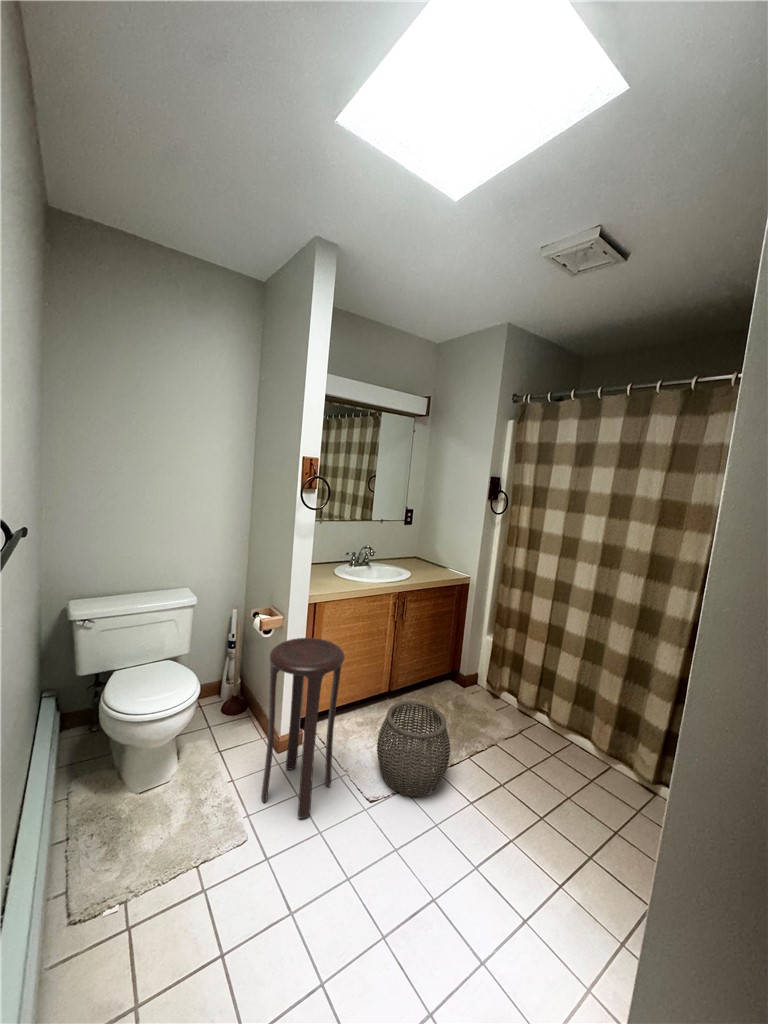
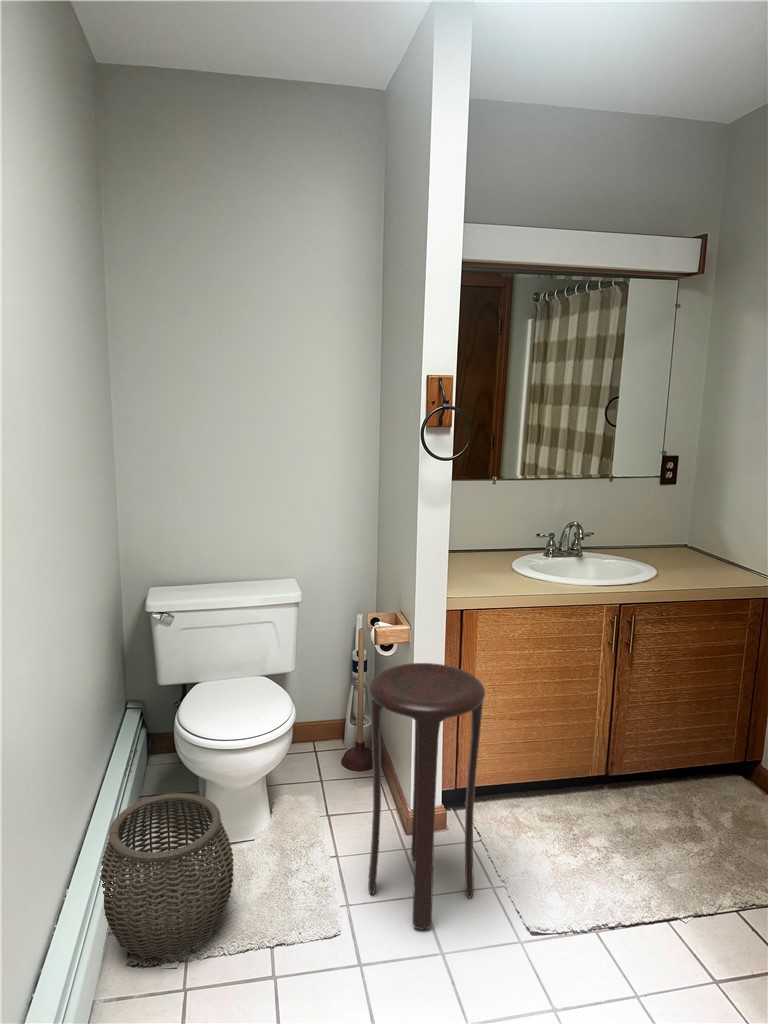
woven basket: present [377,701,451,797] -> present [100,793,234,958]

